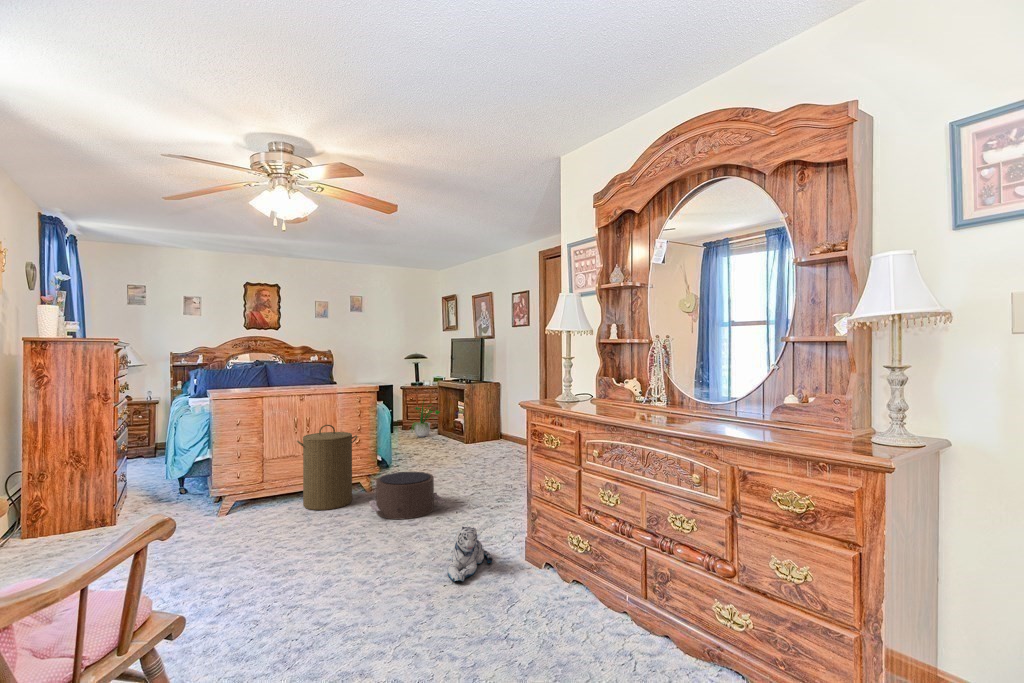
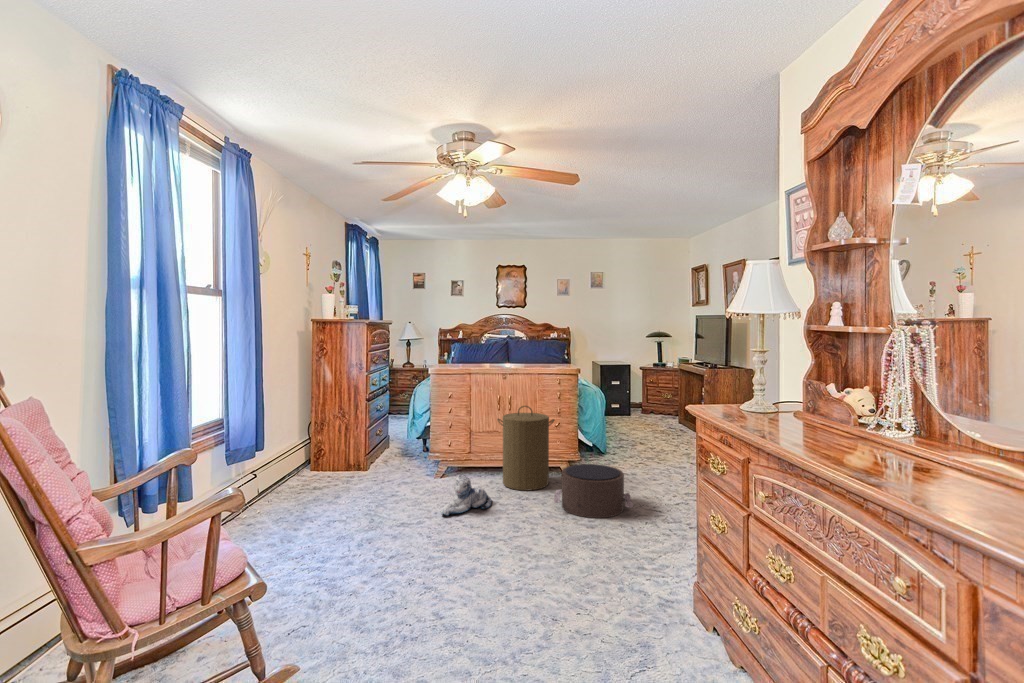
potted plant: present [411,401,440,437] -> none [647,375,681,423]
plush toy: present [448,526,492,582] -> present [441,475,492,516]

